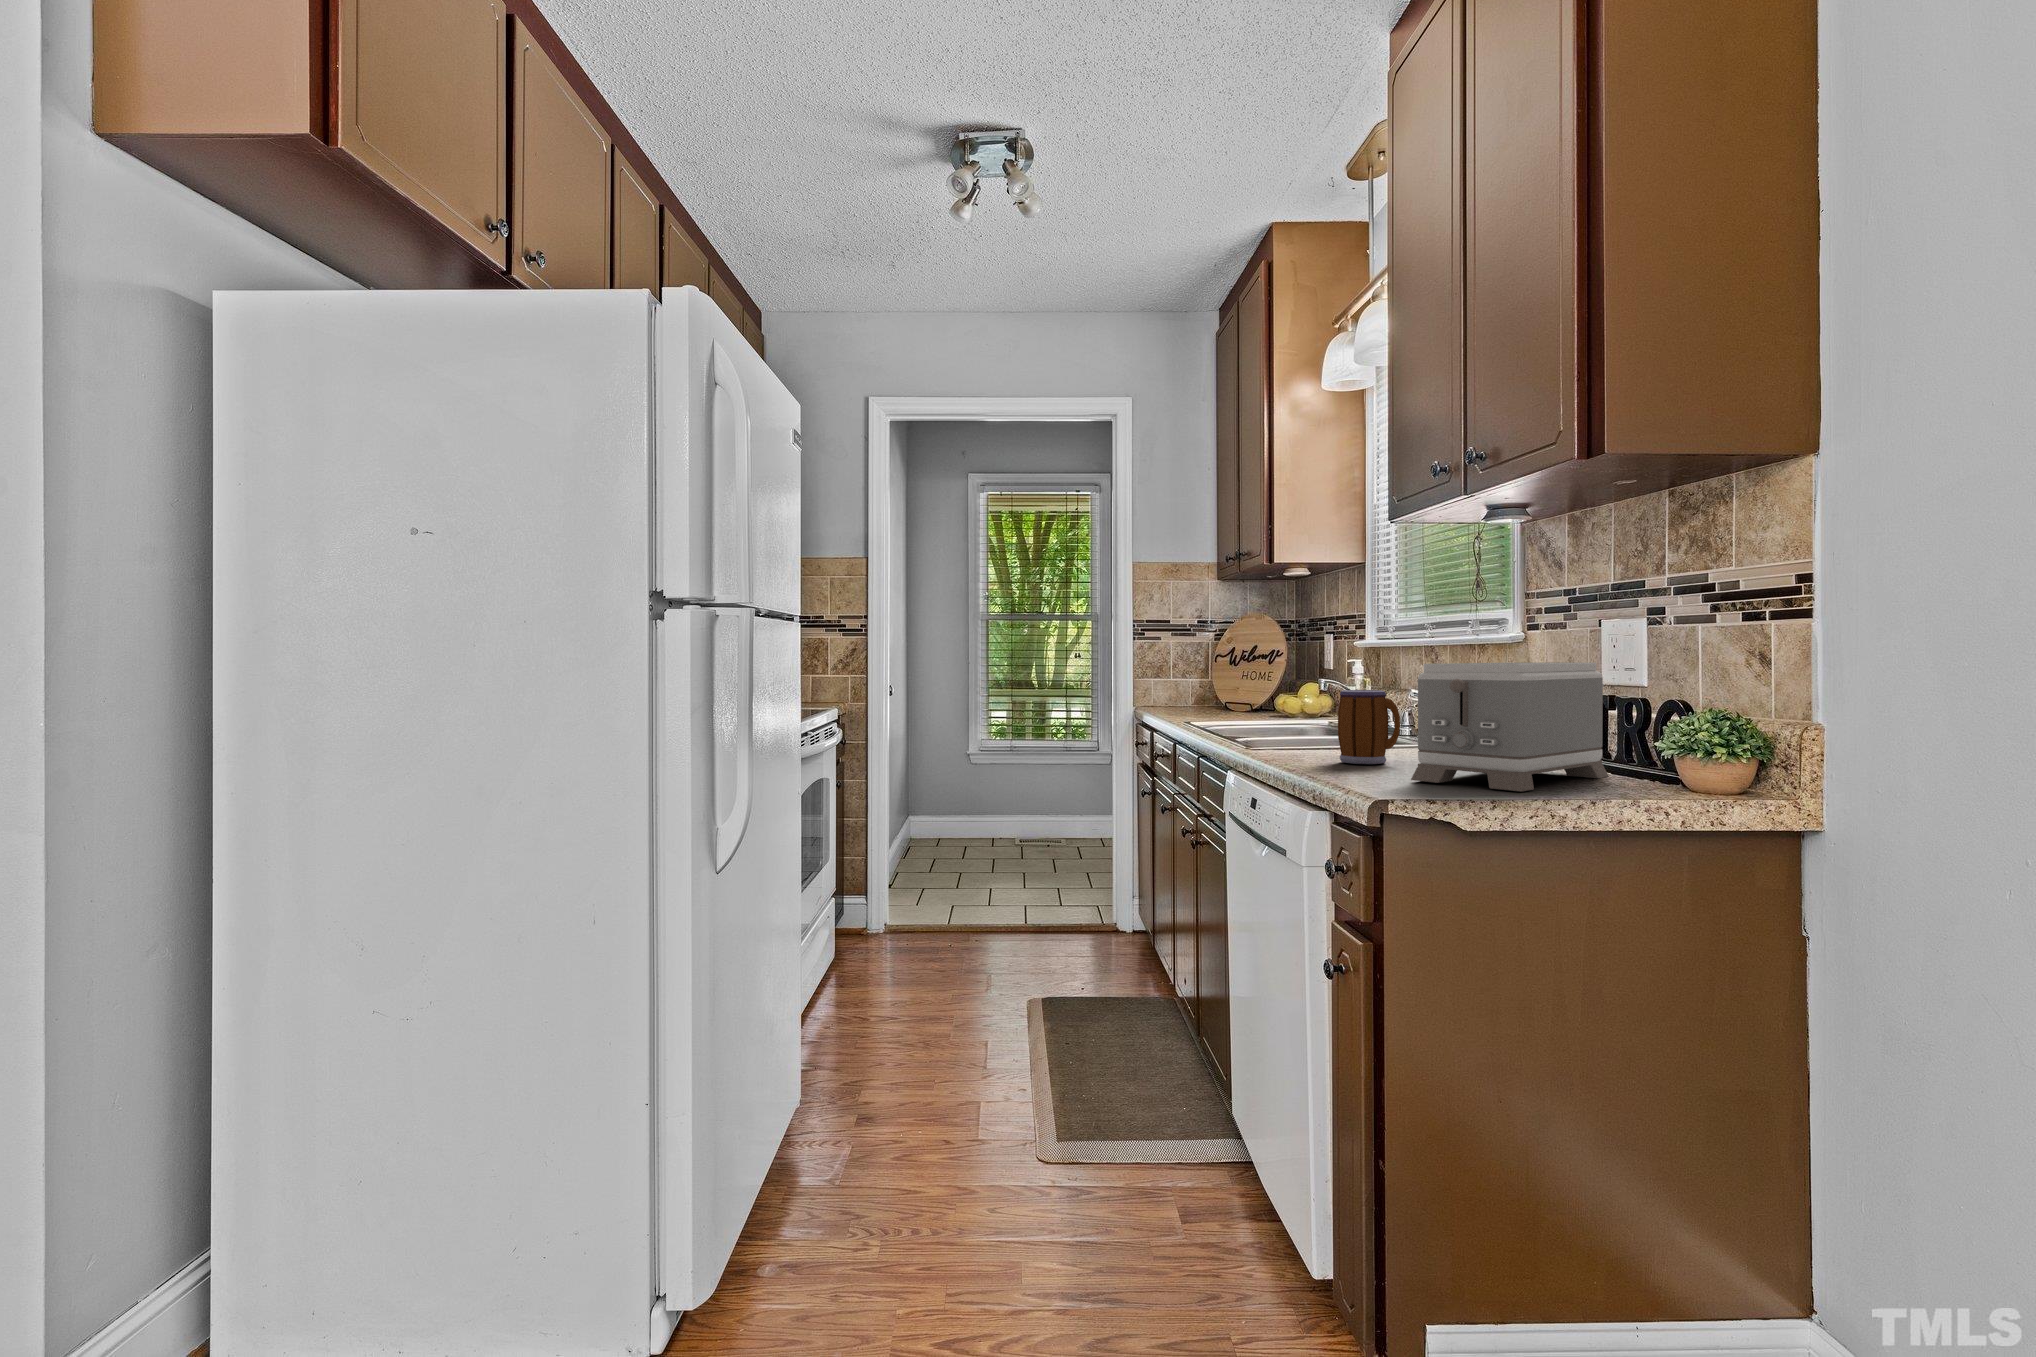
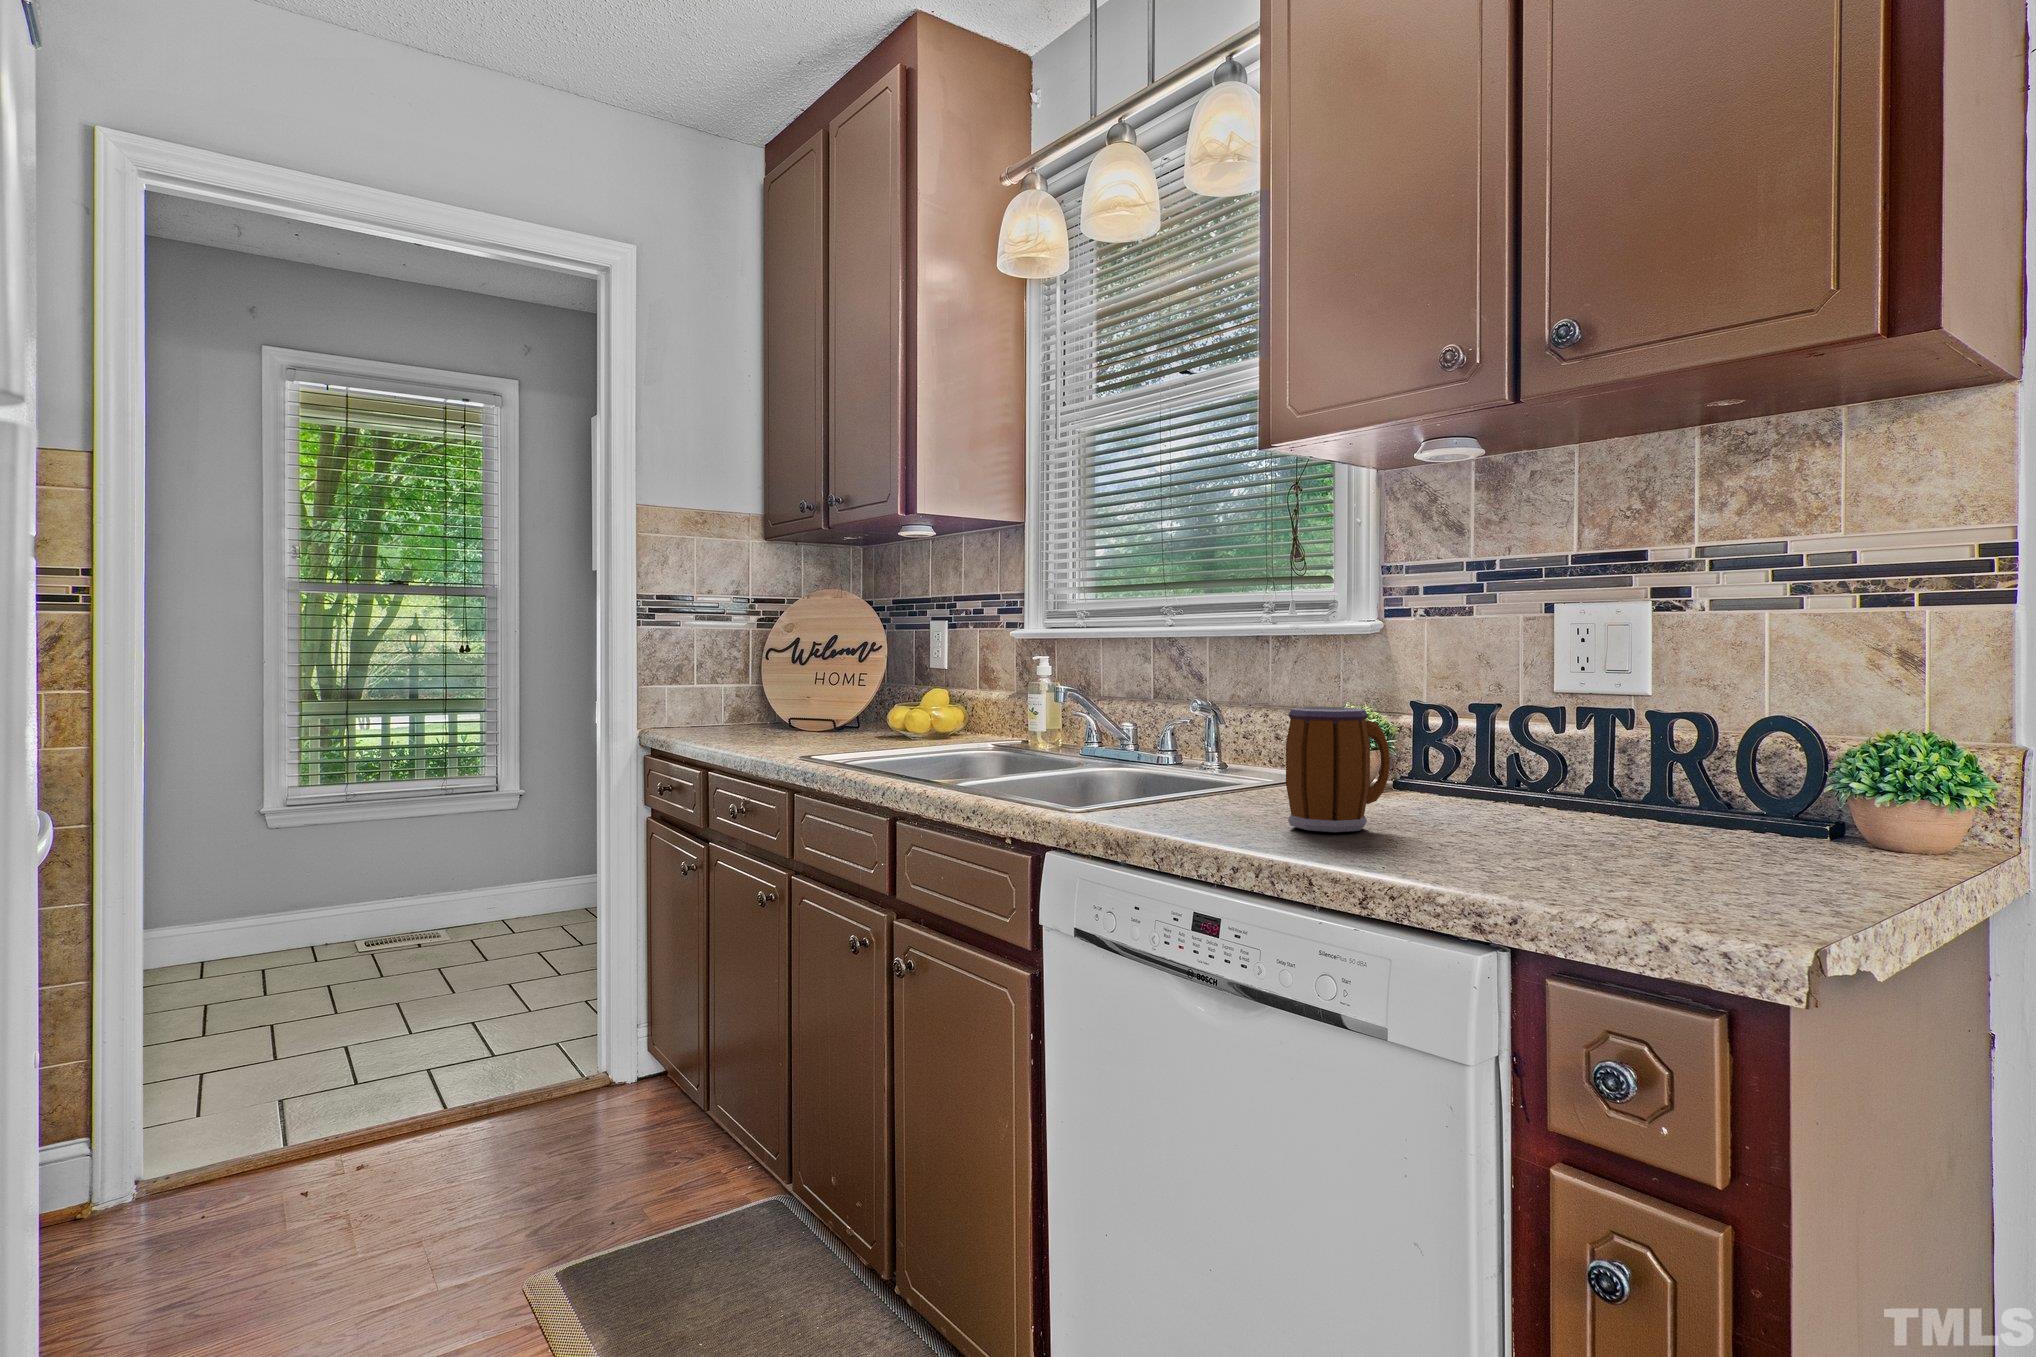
toaster: present [1411,662,1609,792] -> none [1527,663,1787,879]

